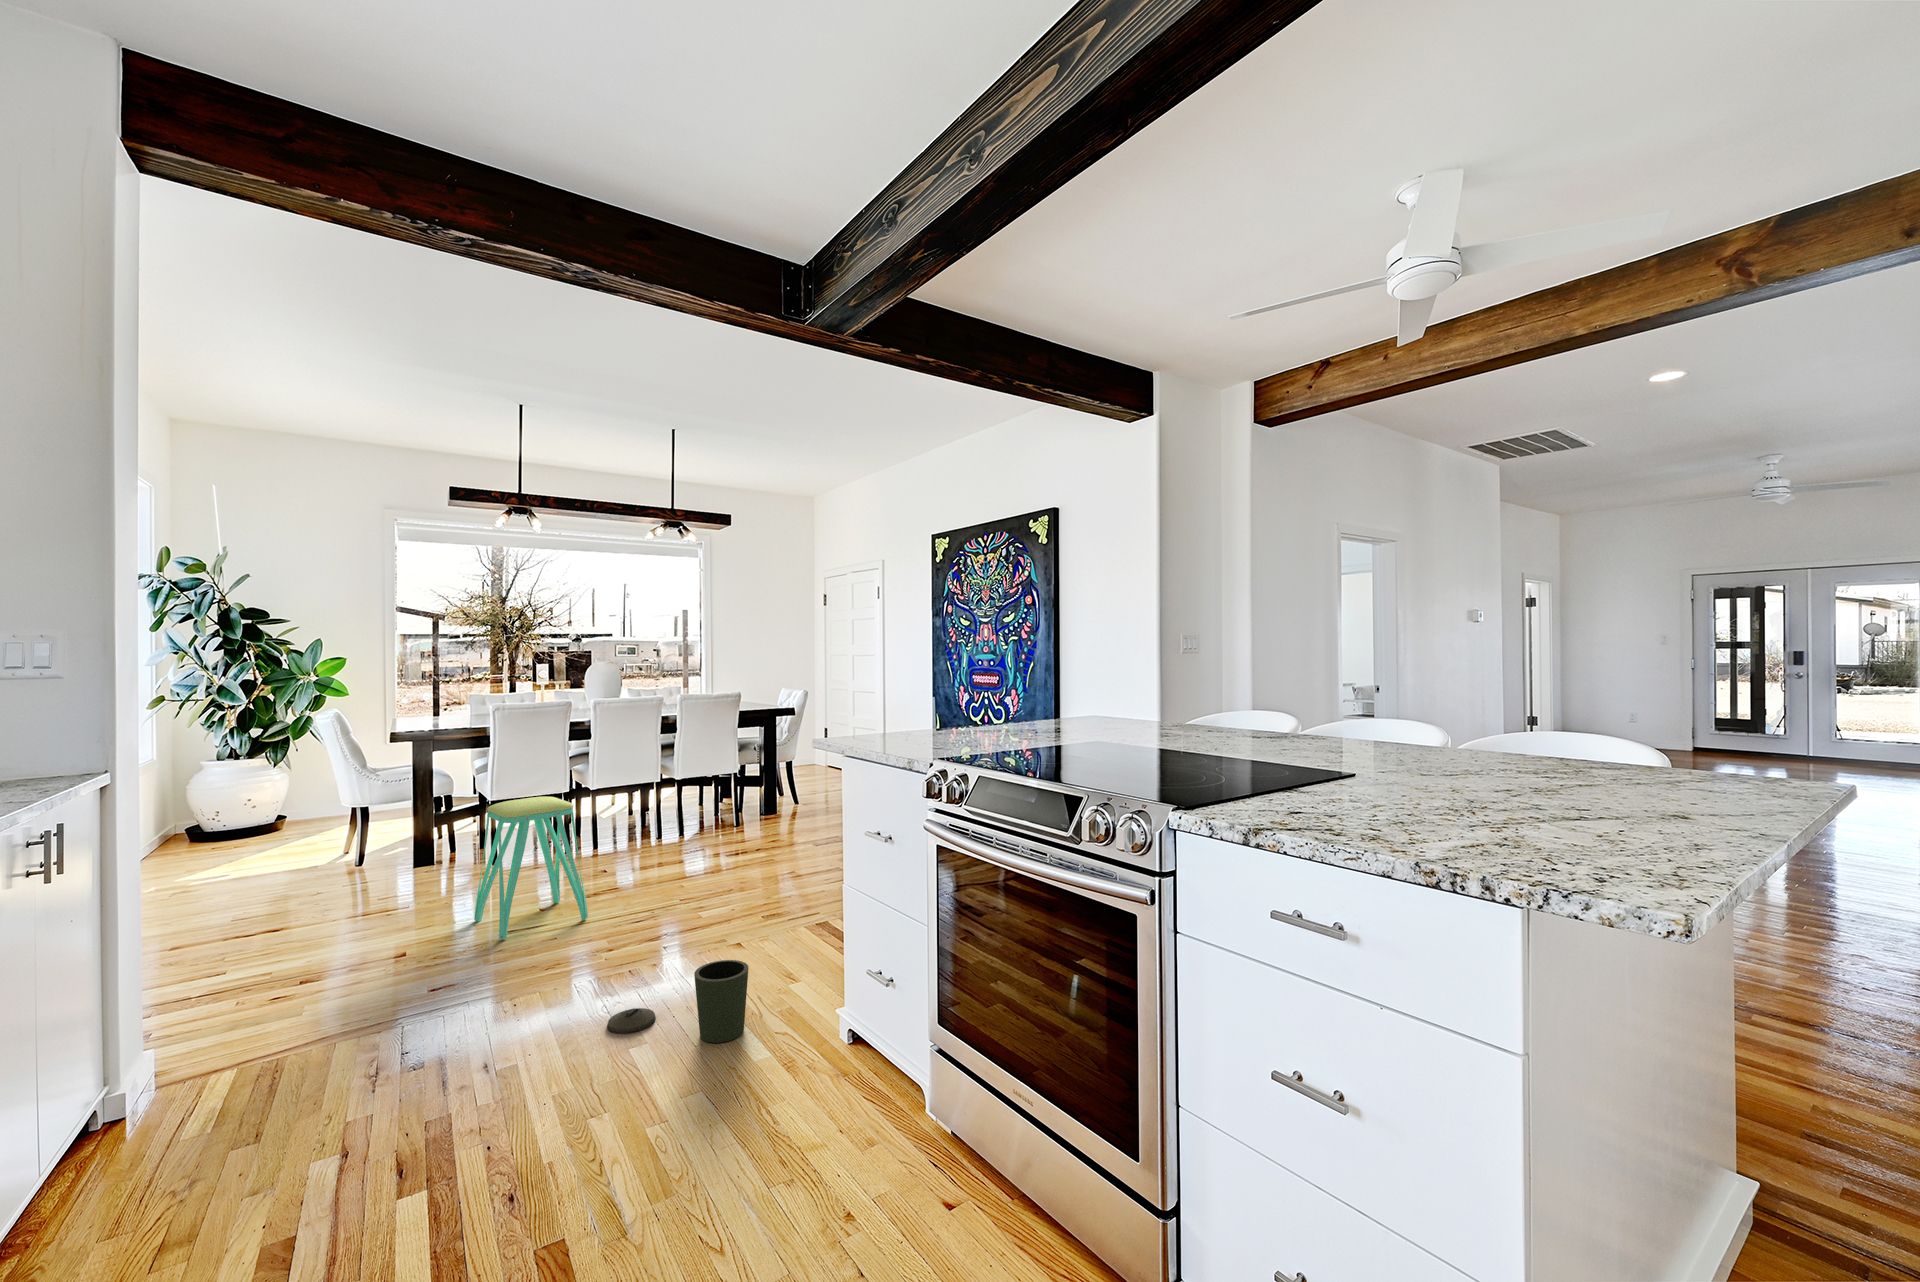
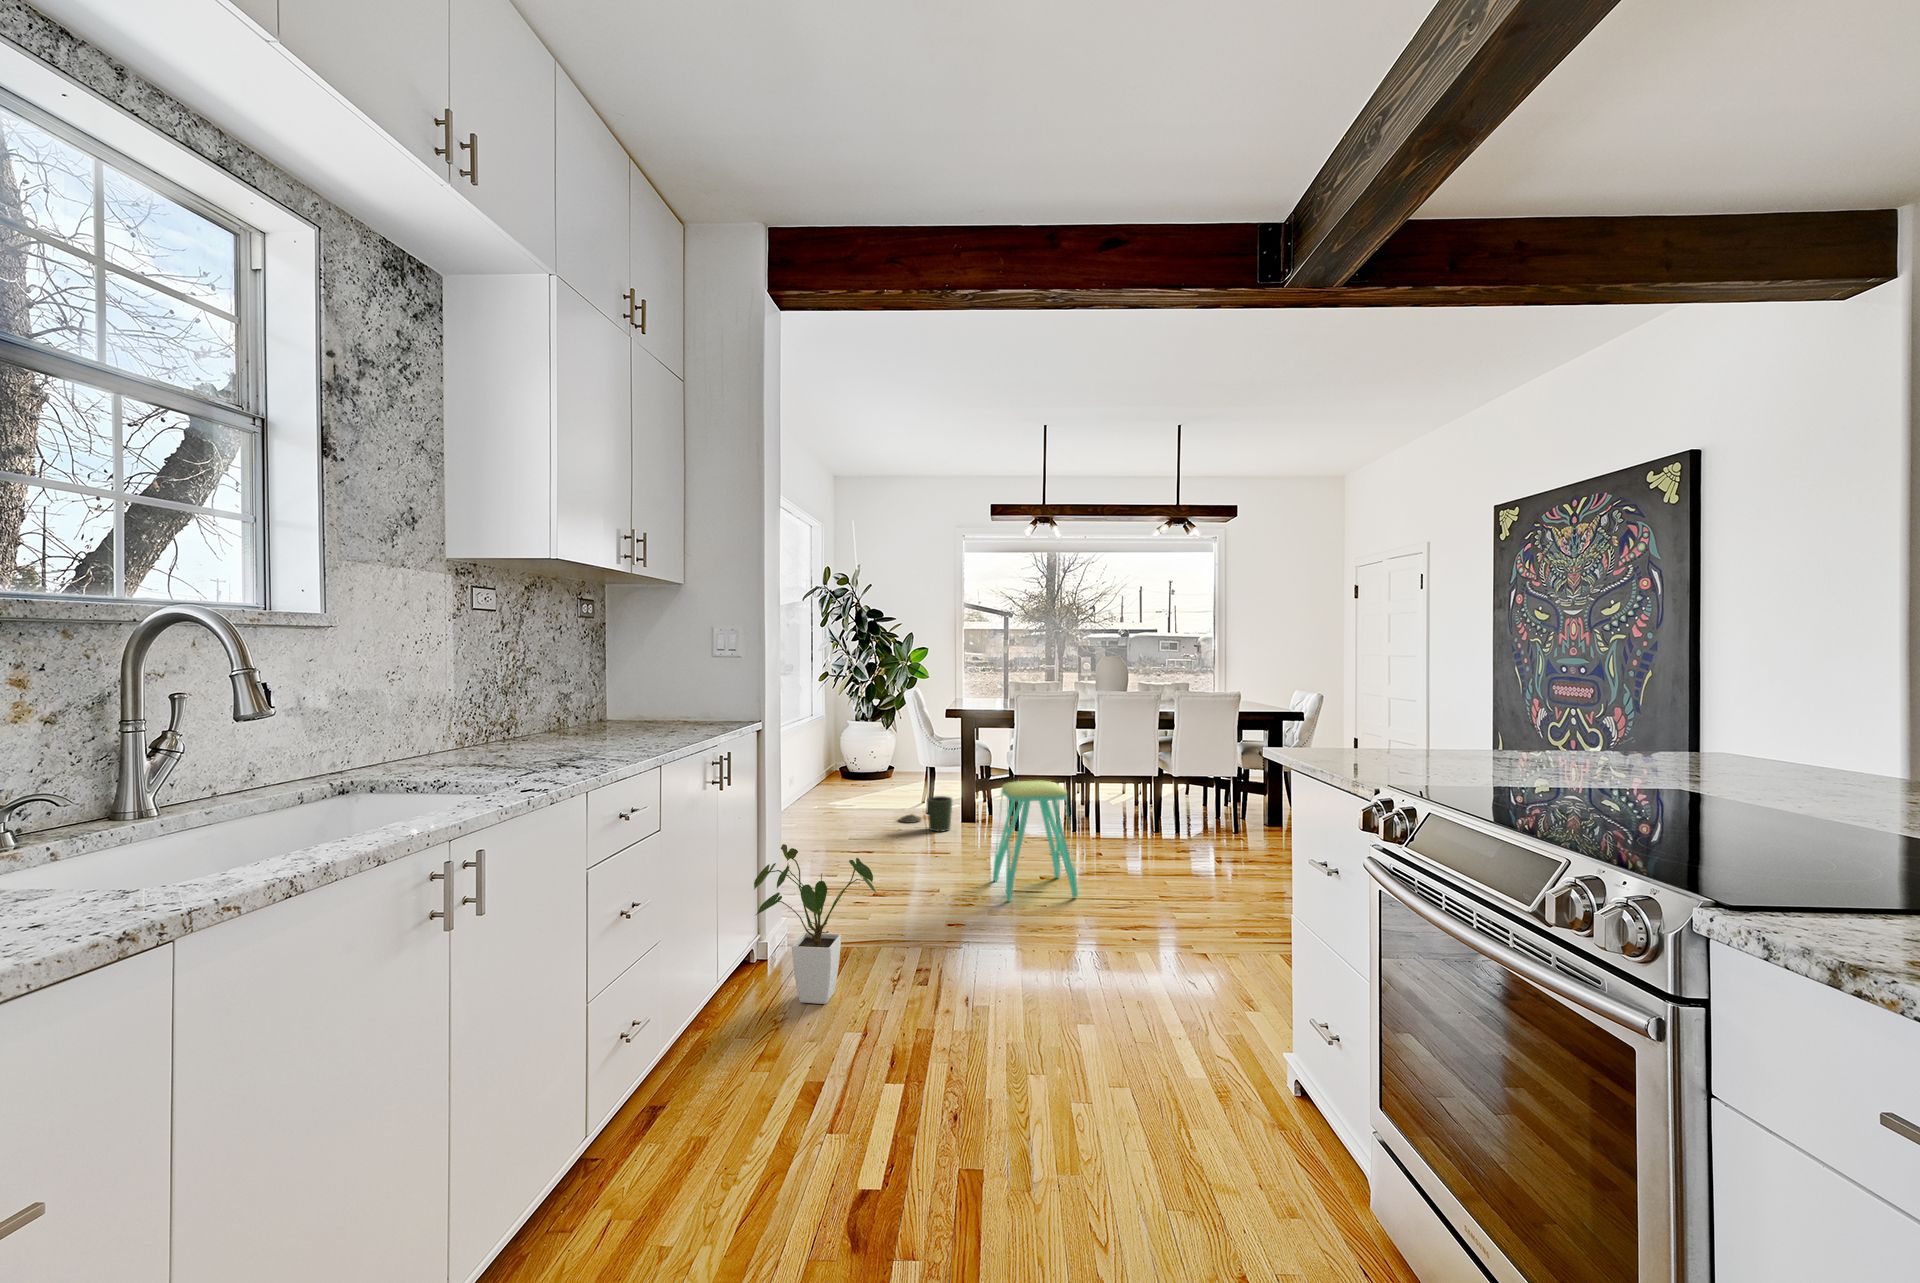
house plant: none [109,919,344,1144] -> present [754,844,876,1004]
trash can: present [607,960,749,1043] -> present [900,796,952,831]

